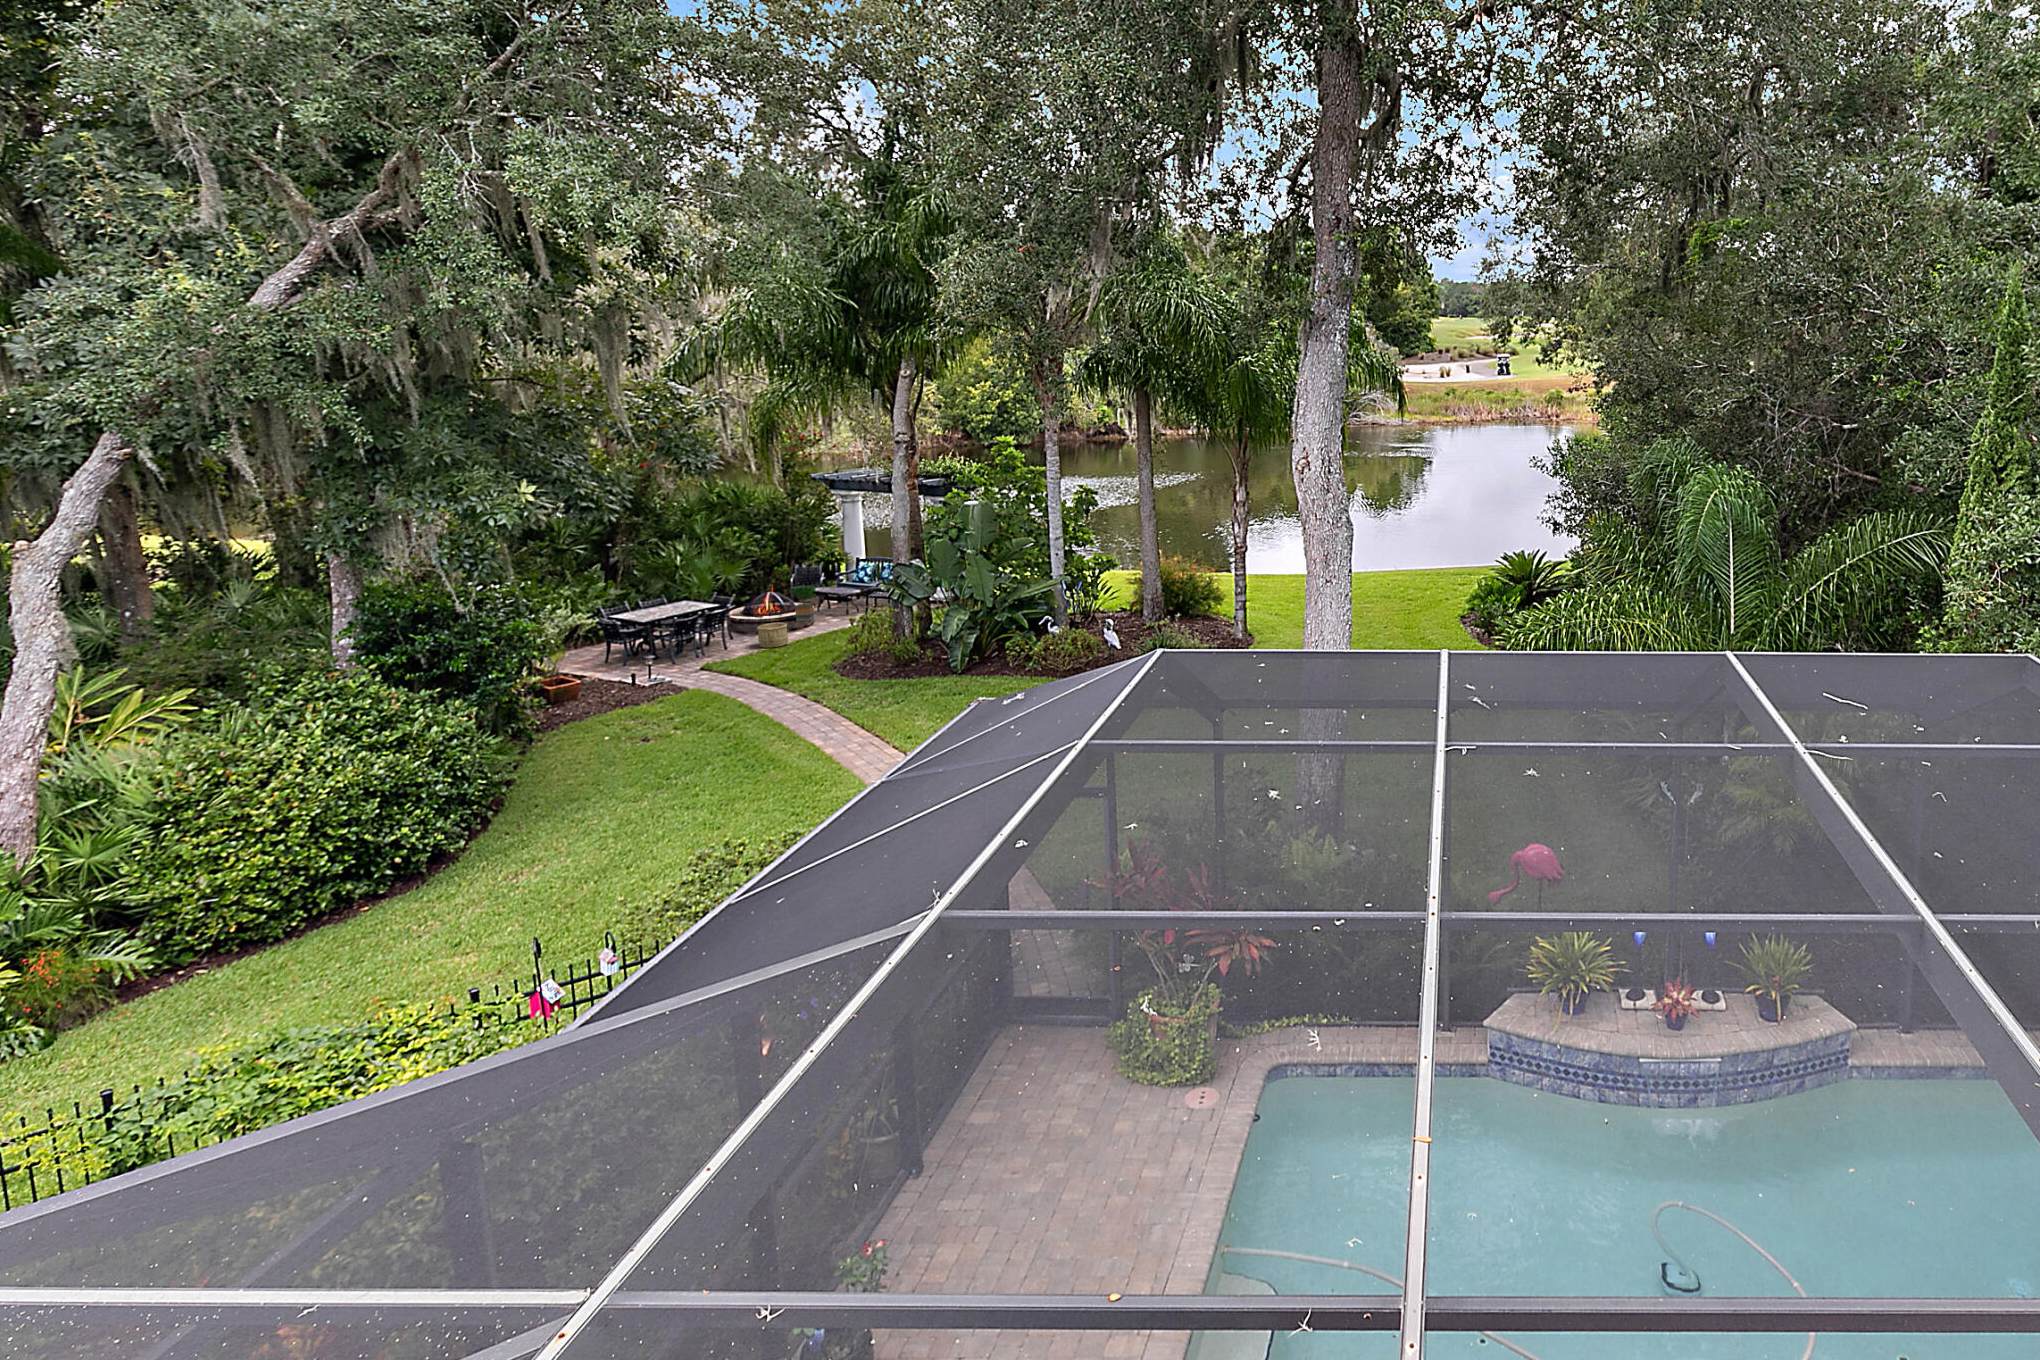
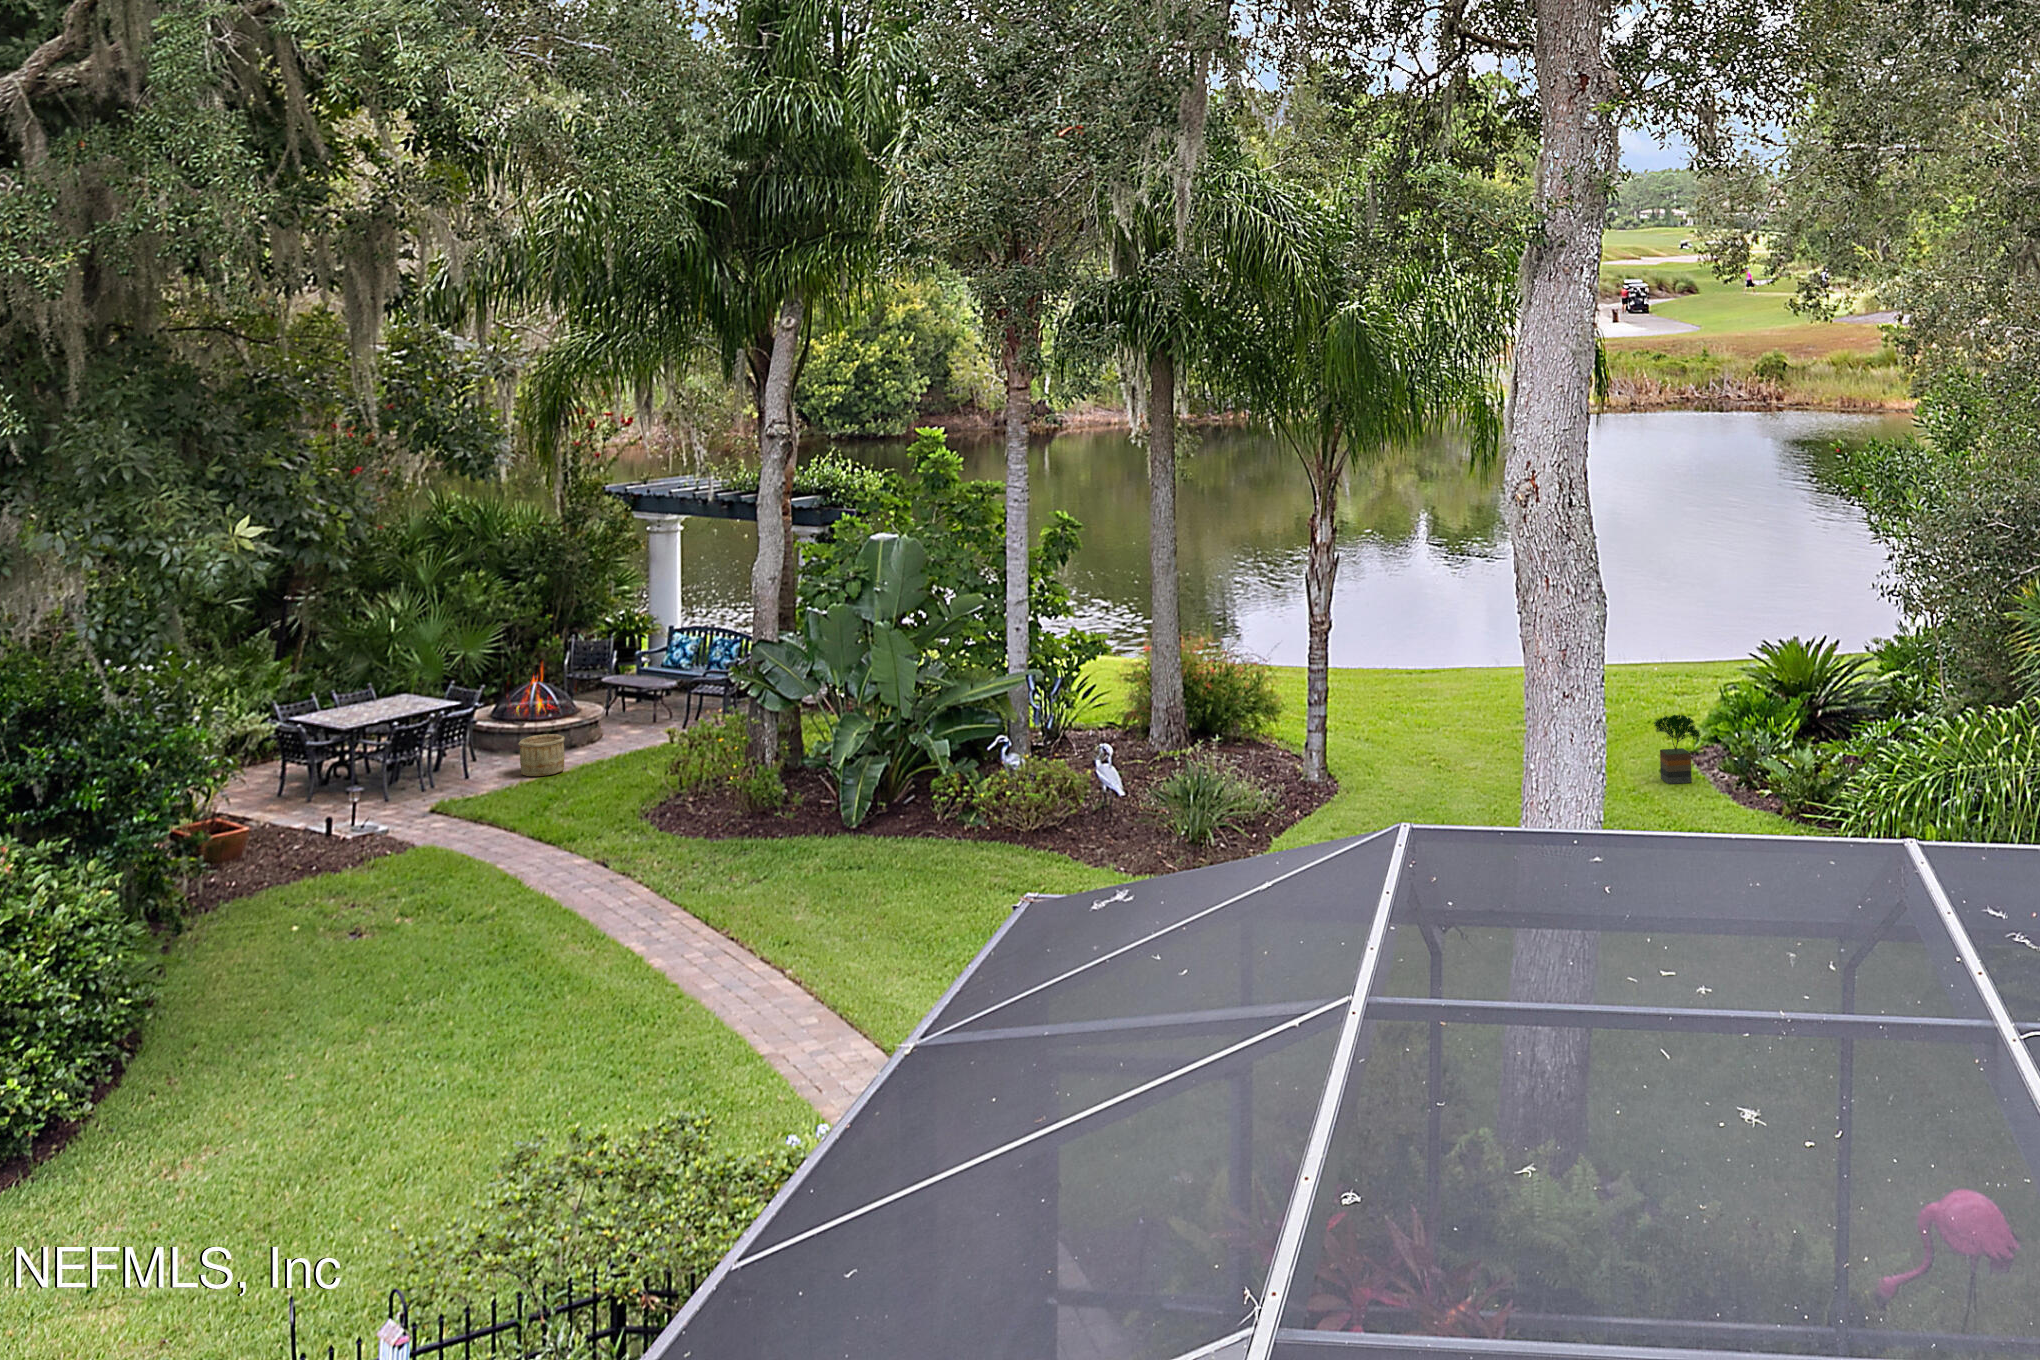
potted tree: present [792,586,816,622] -> present [1654,715,1701,784]

